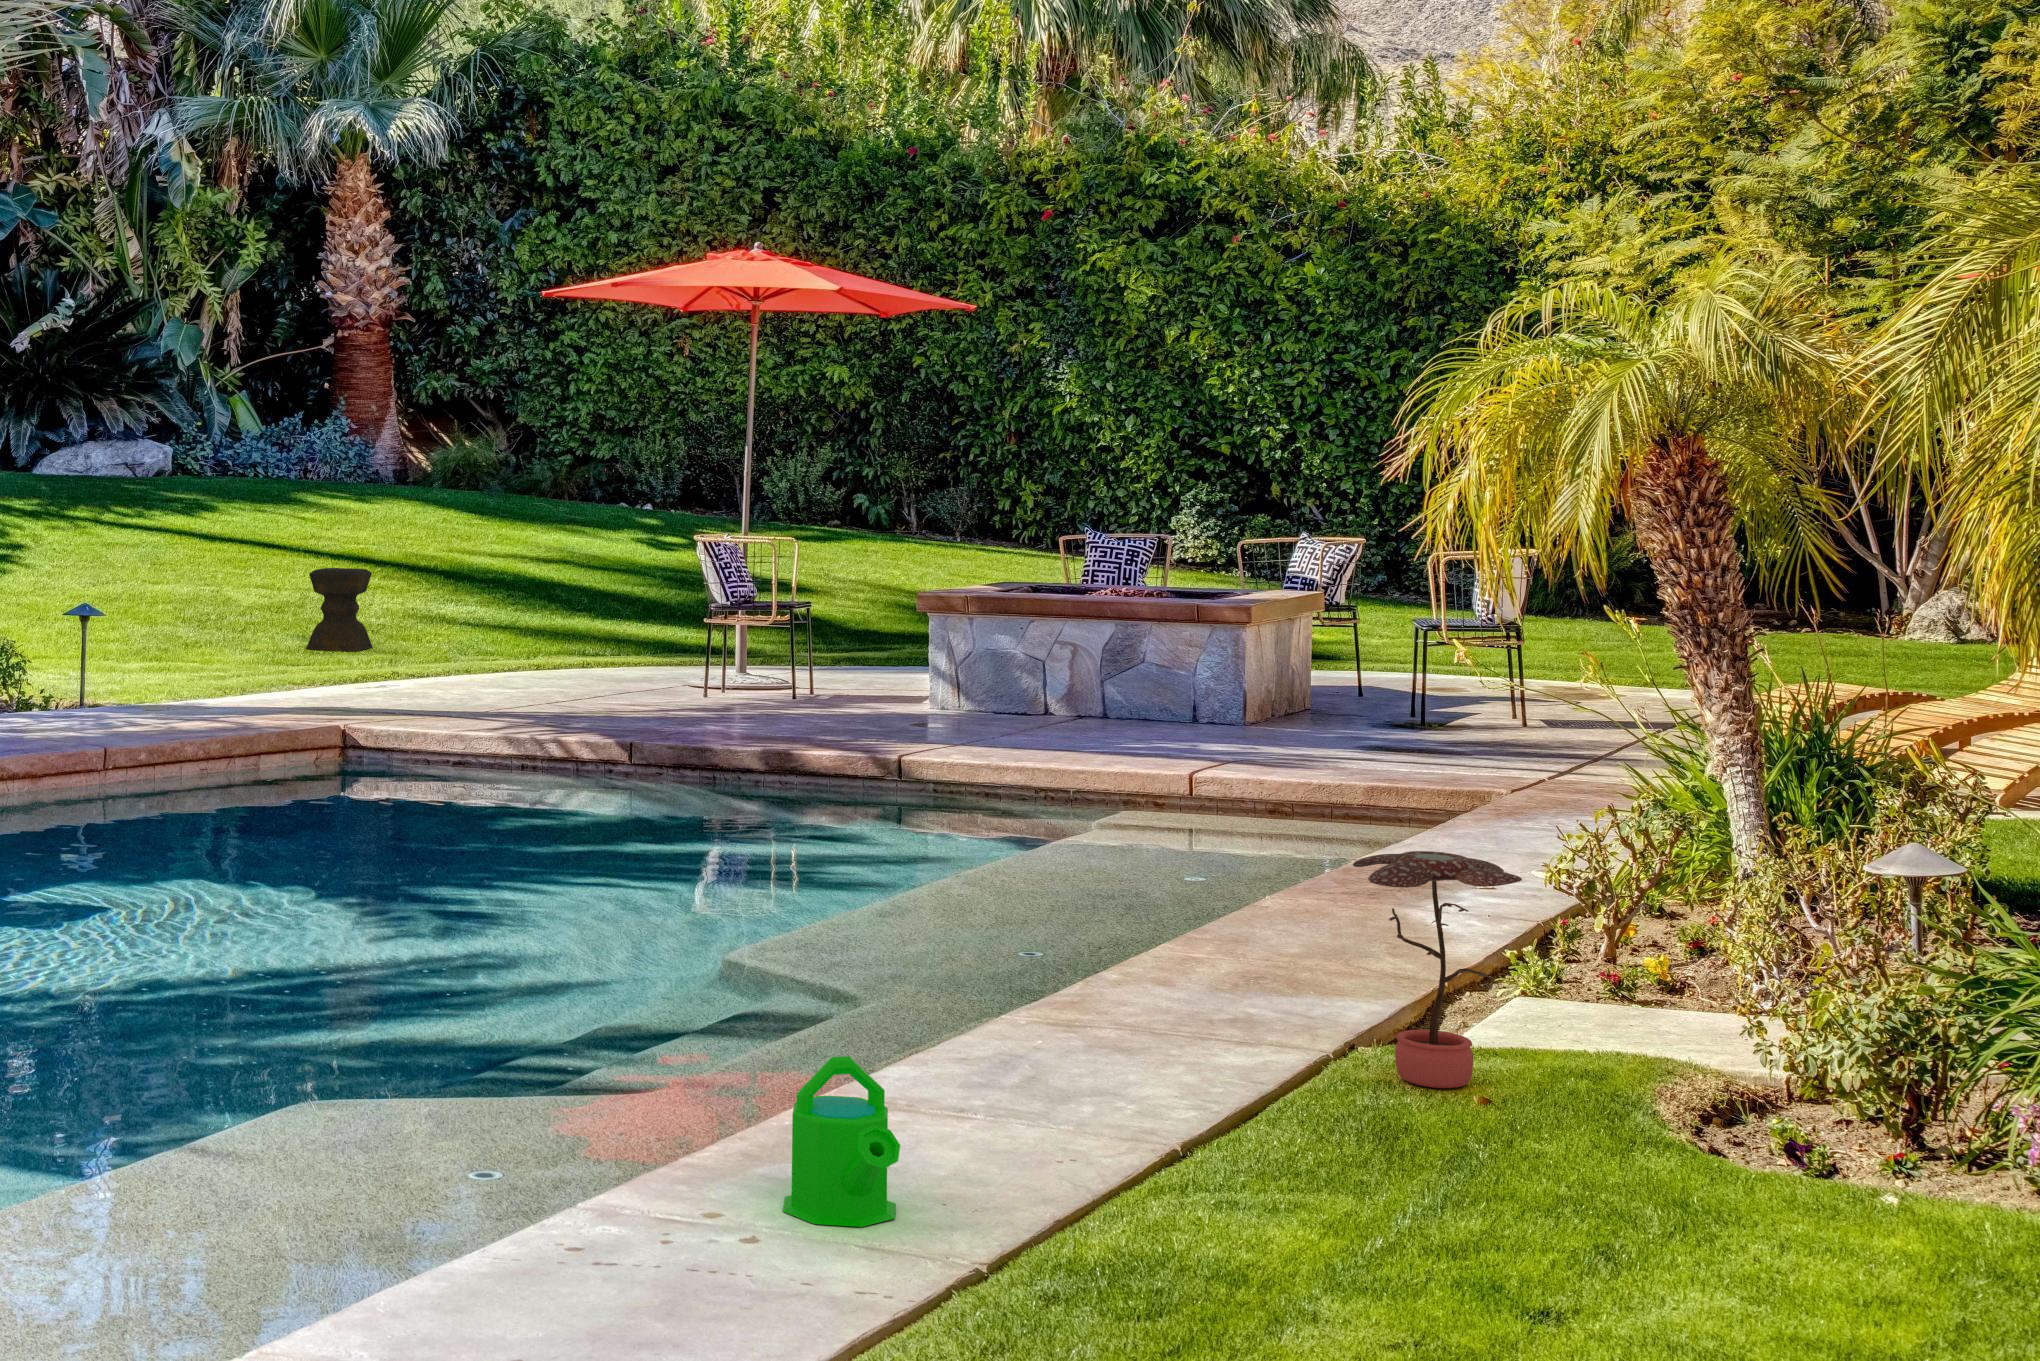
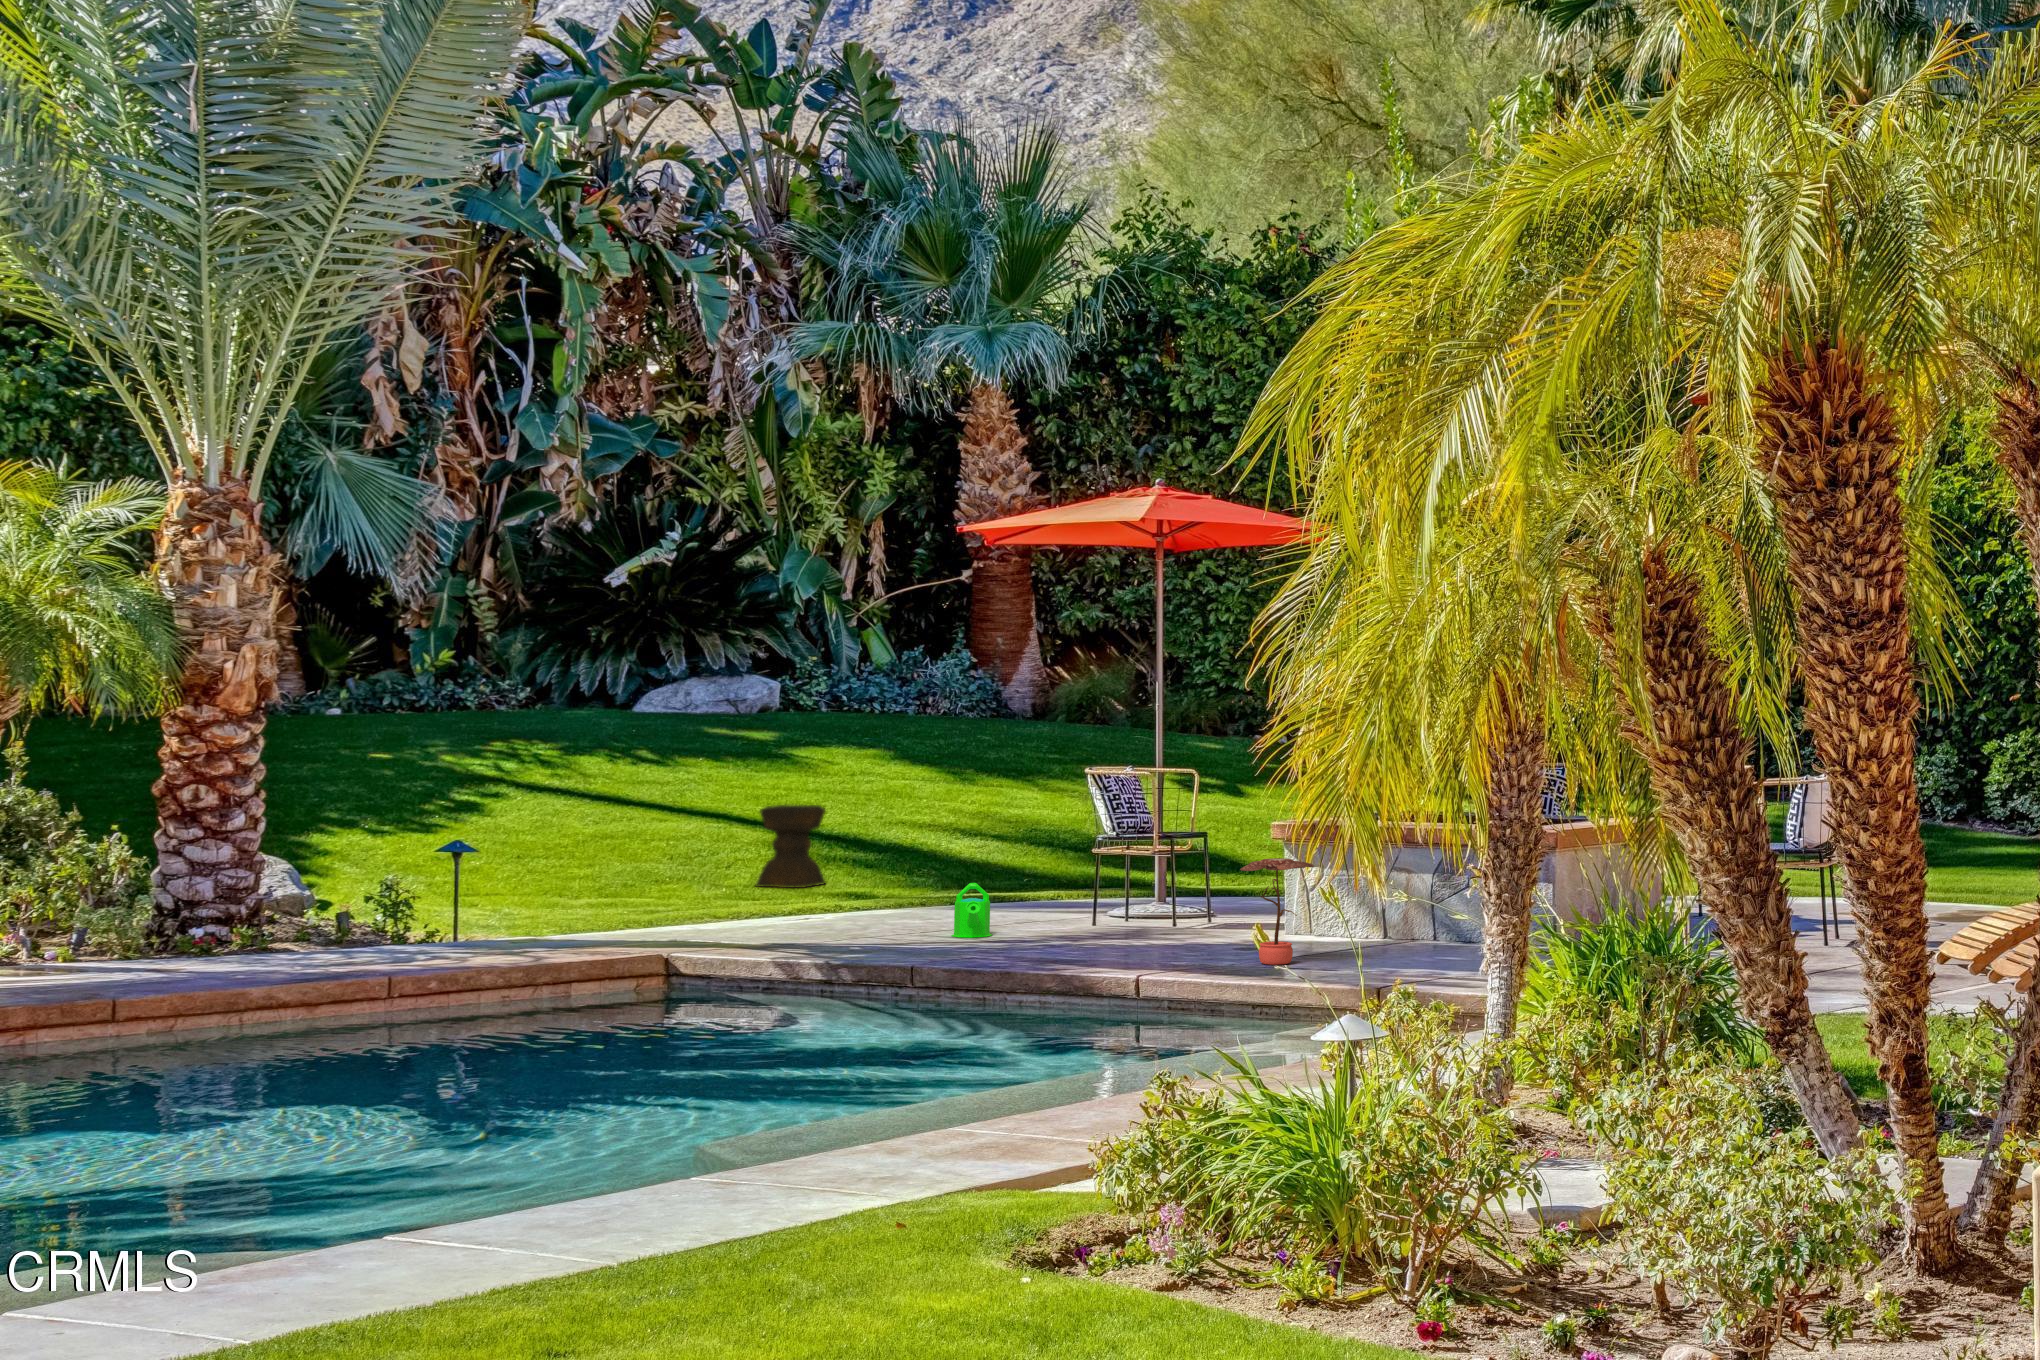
potted plant: present [1353,851,1522,1088] -> present [1240,858,1314,965]
watering can: present [783,1056,900,1227] -> present [952,883,992,938]

